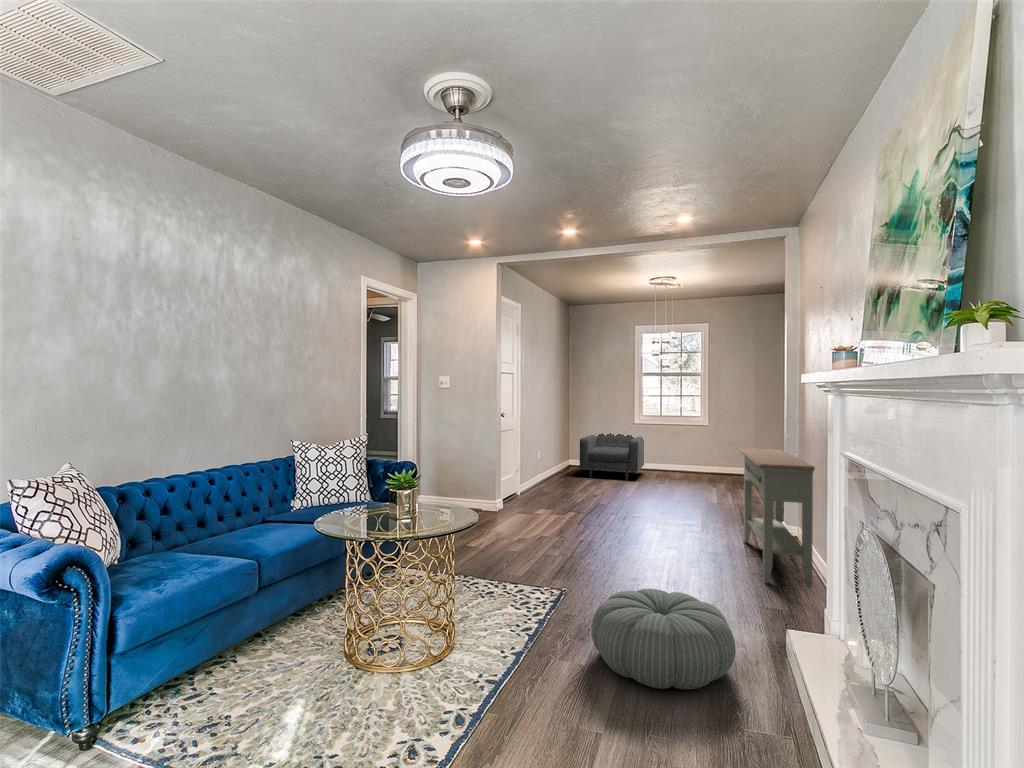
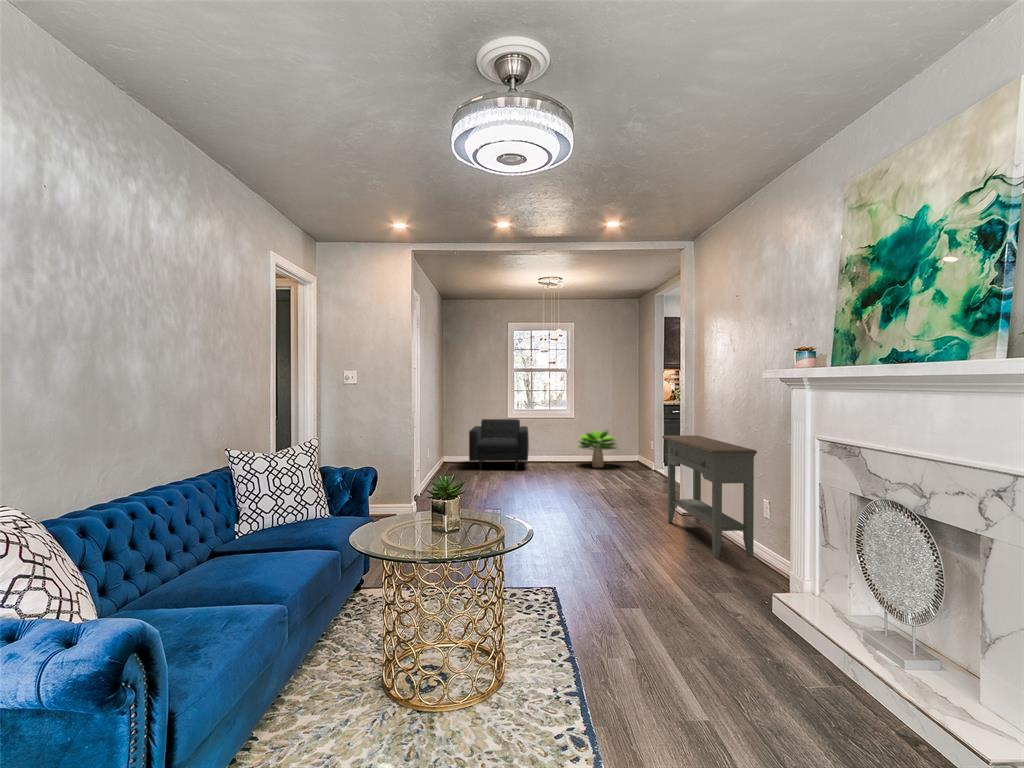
potted plant: none [691,441,744,483] -> present [577,430,617,467]
pouf: present [592,589,735,689] -> none [635,577,772,671]

